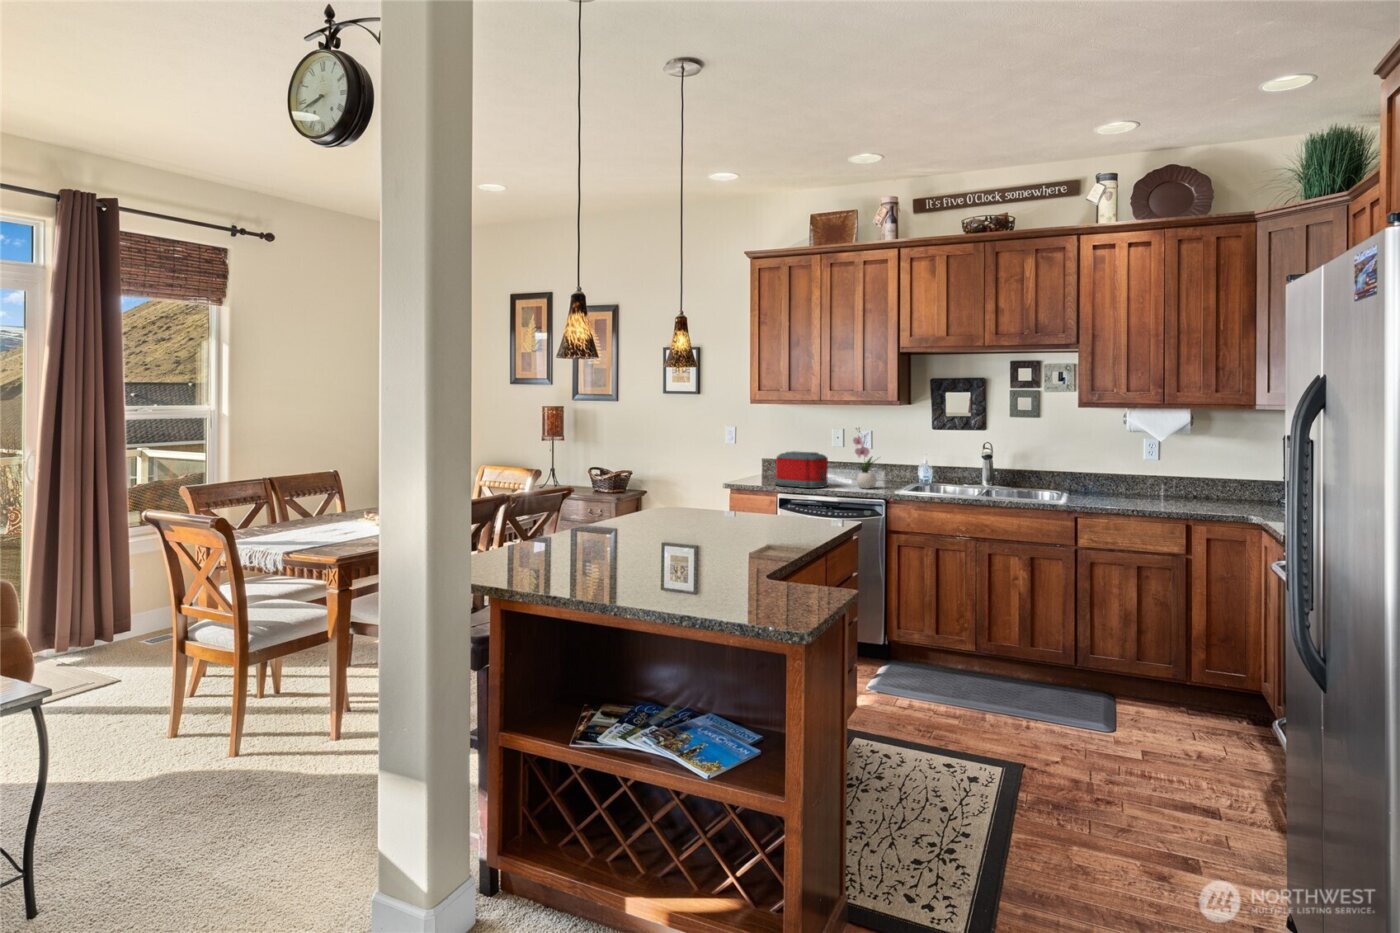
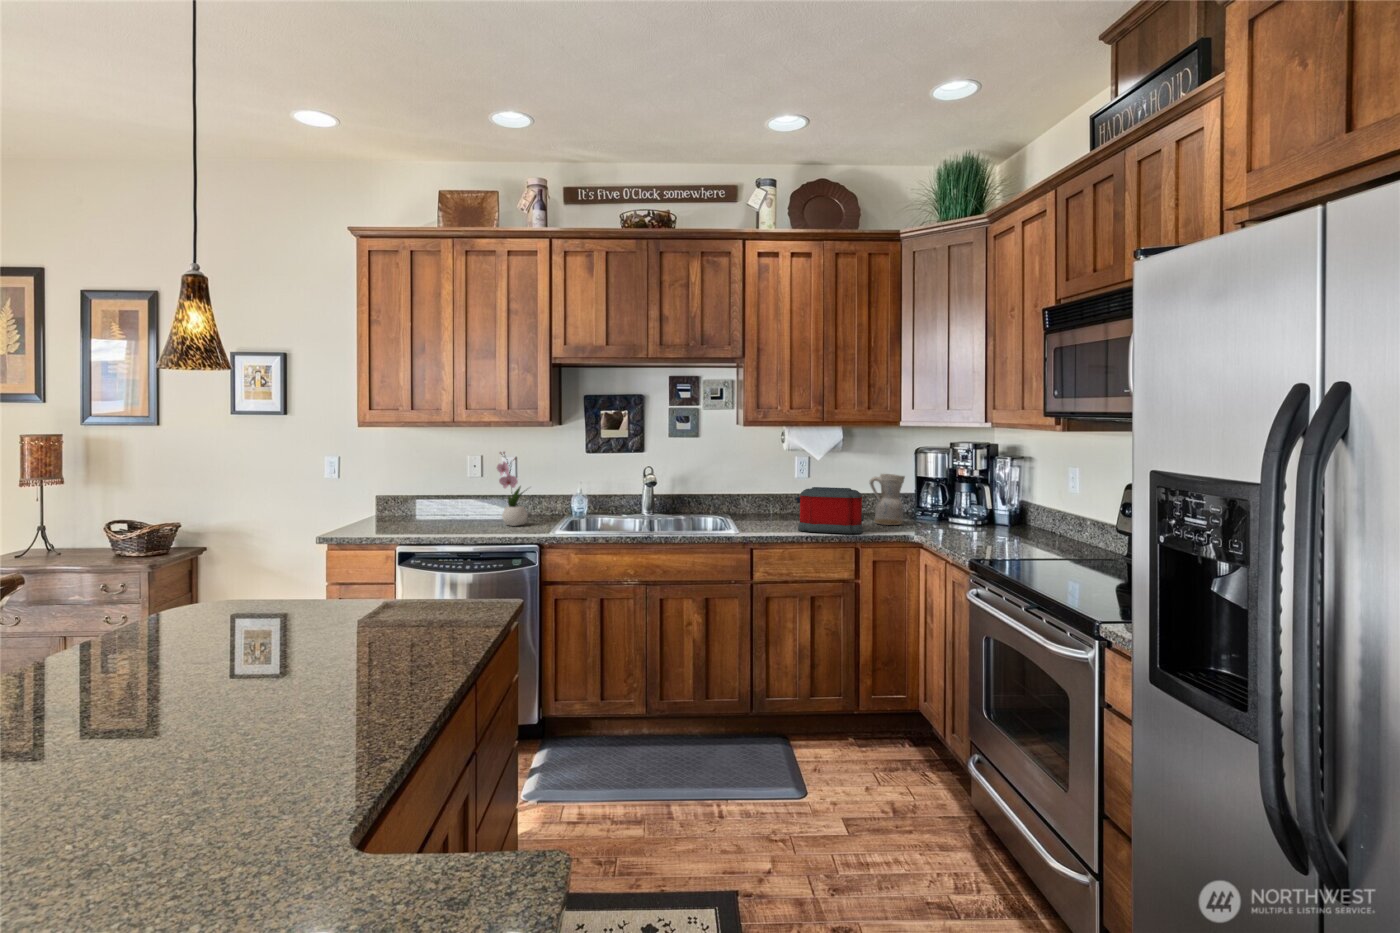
toaster: present [775,451,828,488] -> present [796,487,864,534]
ceramic pitcher: none [1216,452,1257,503] -> present [870,474,905,525]

